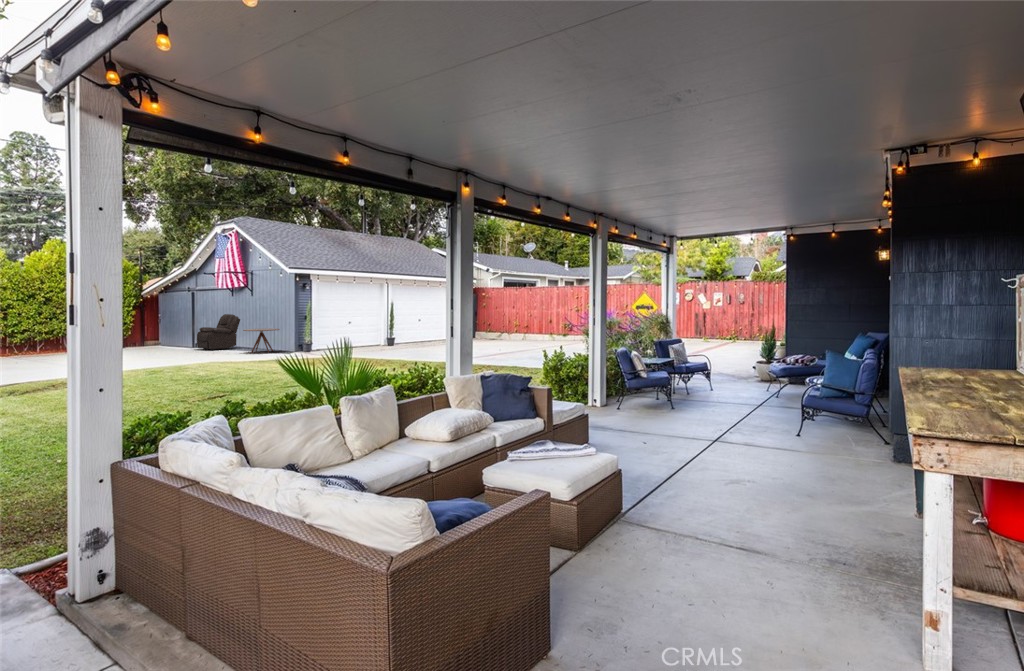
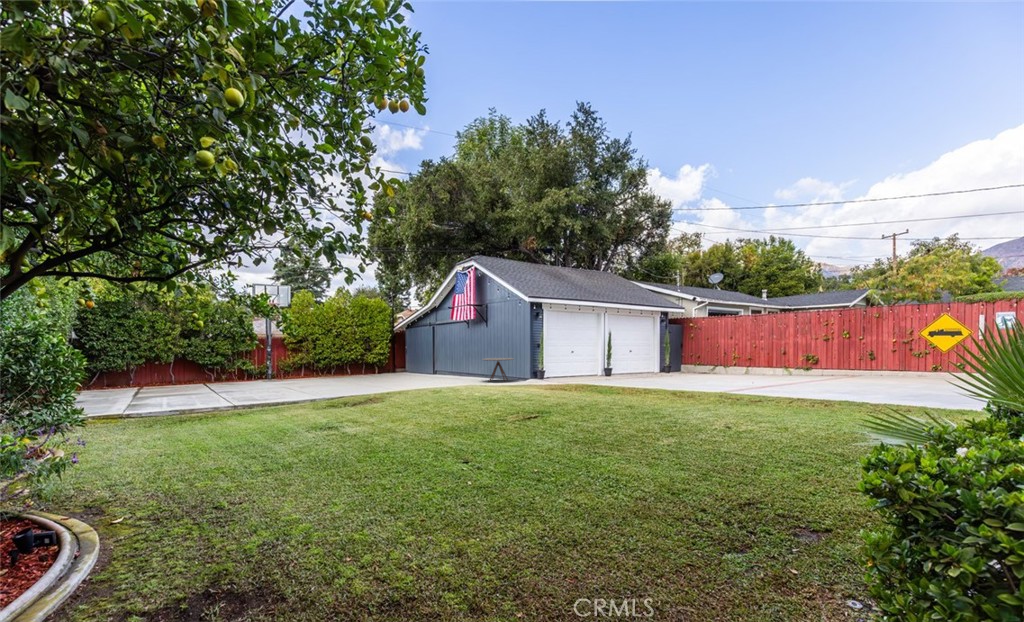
chair: present [197,314,240,350] -> none [439,344,476,378]

